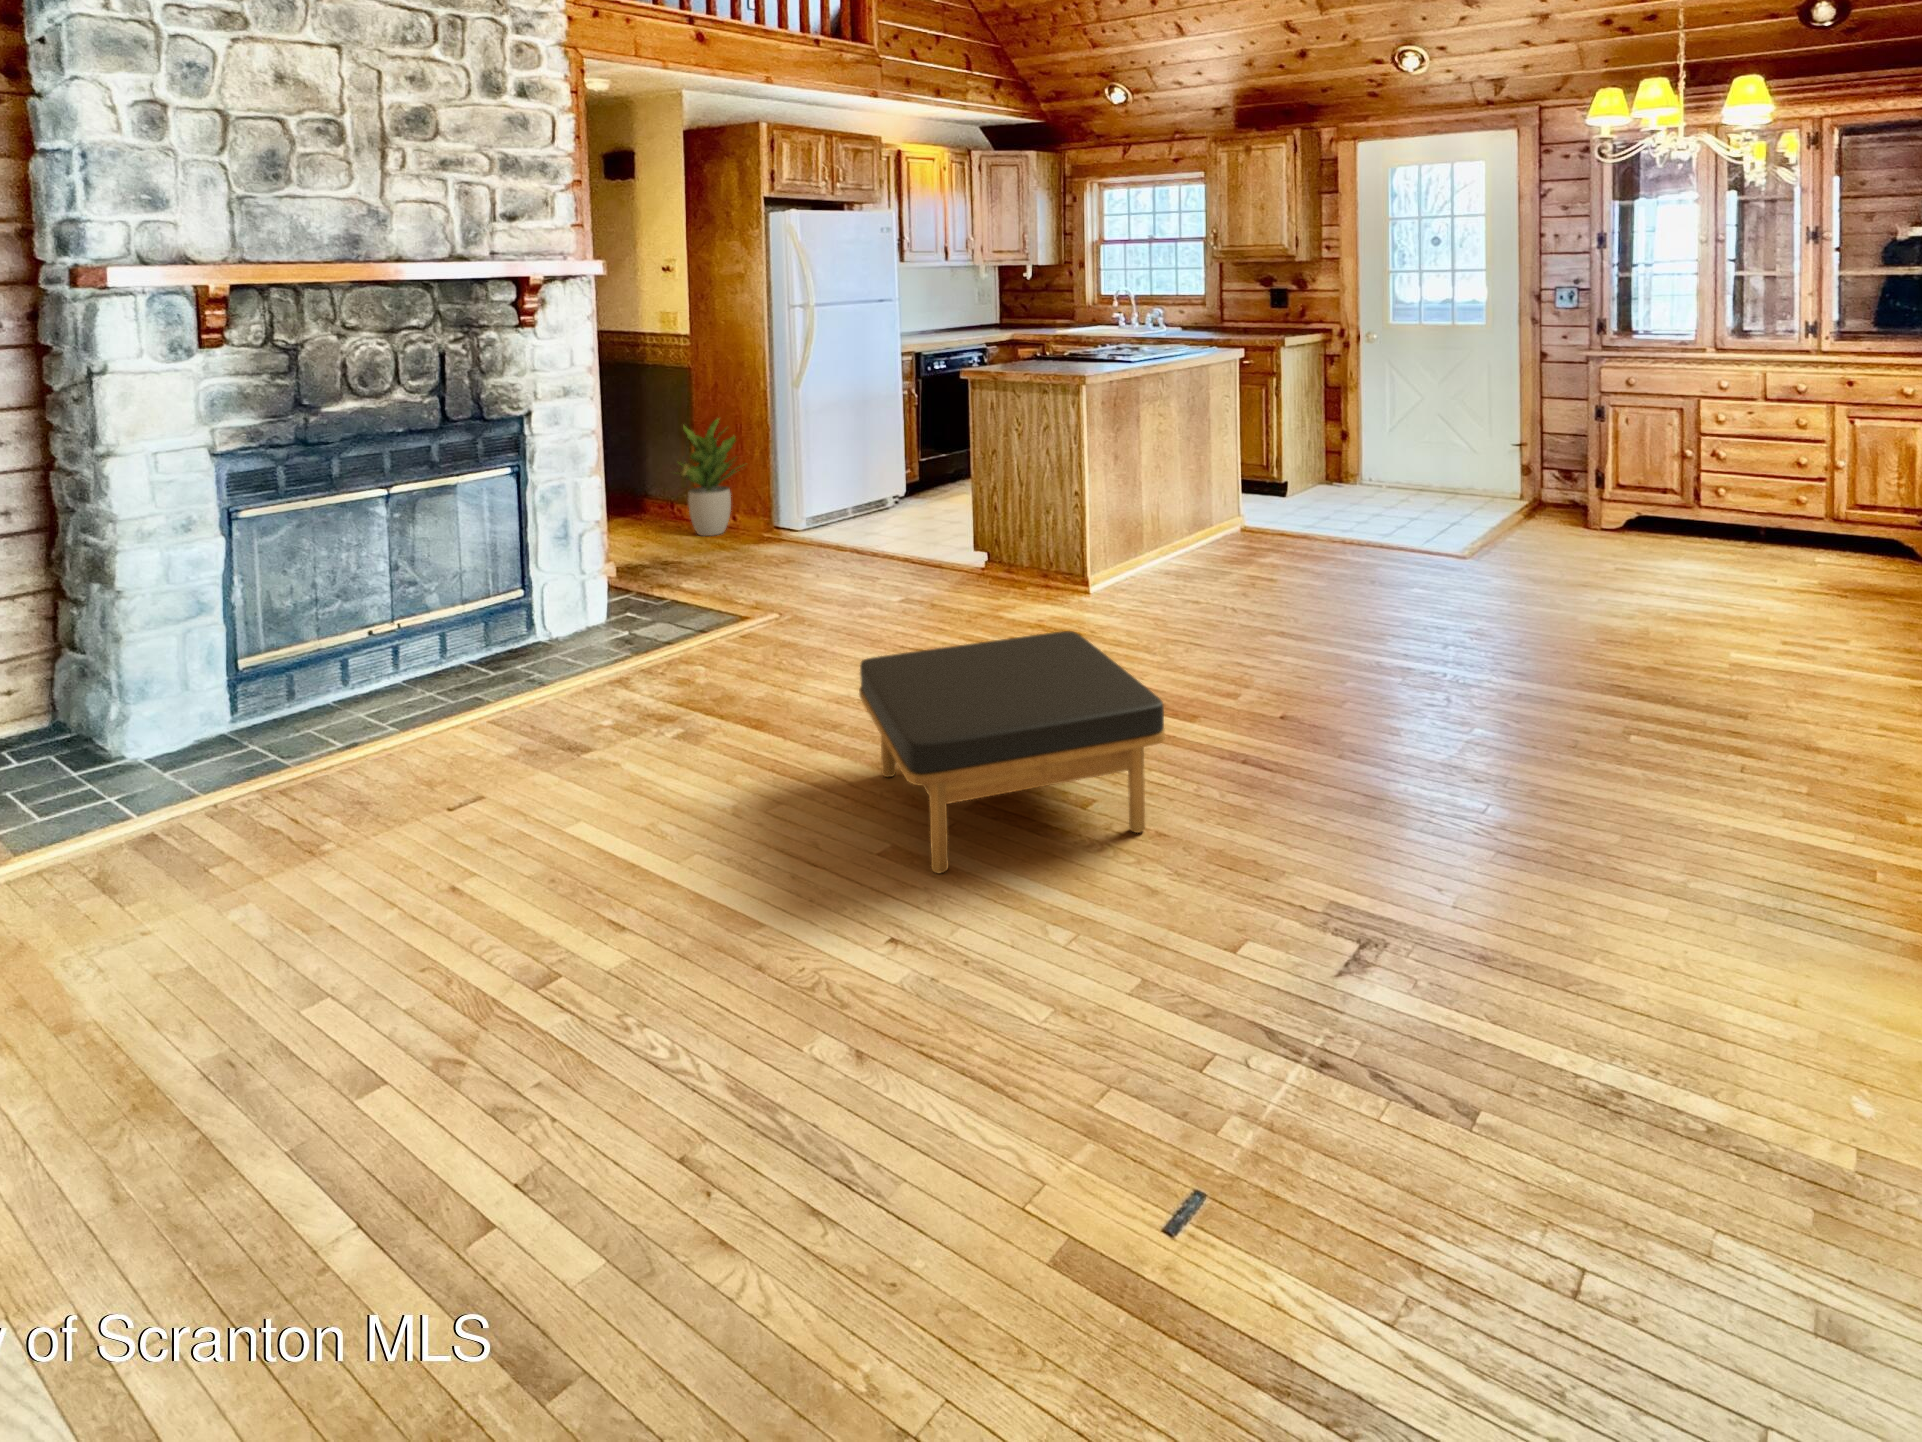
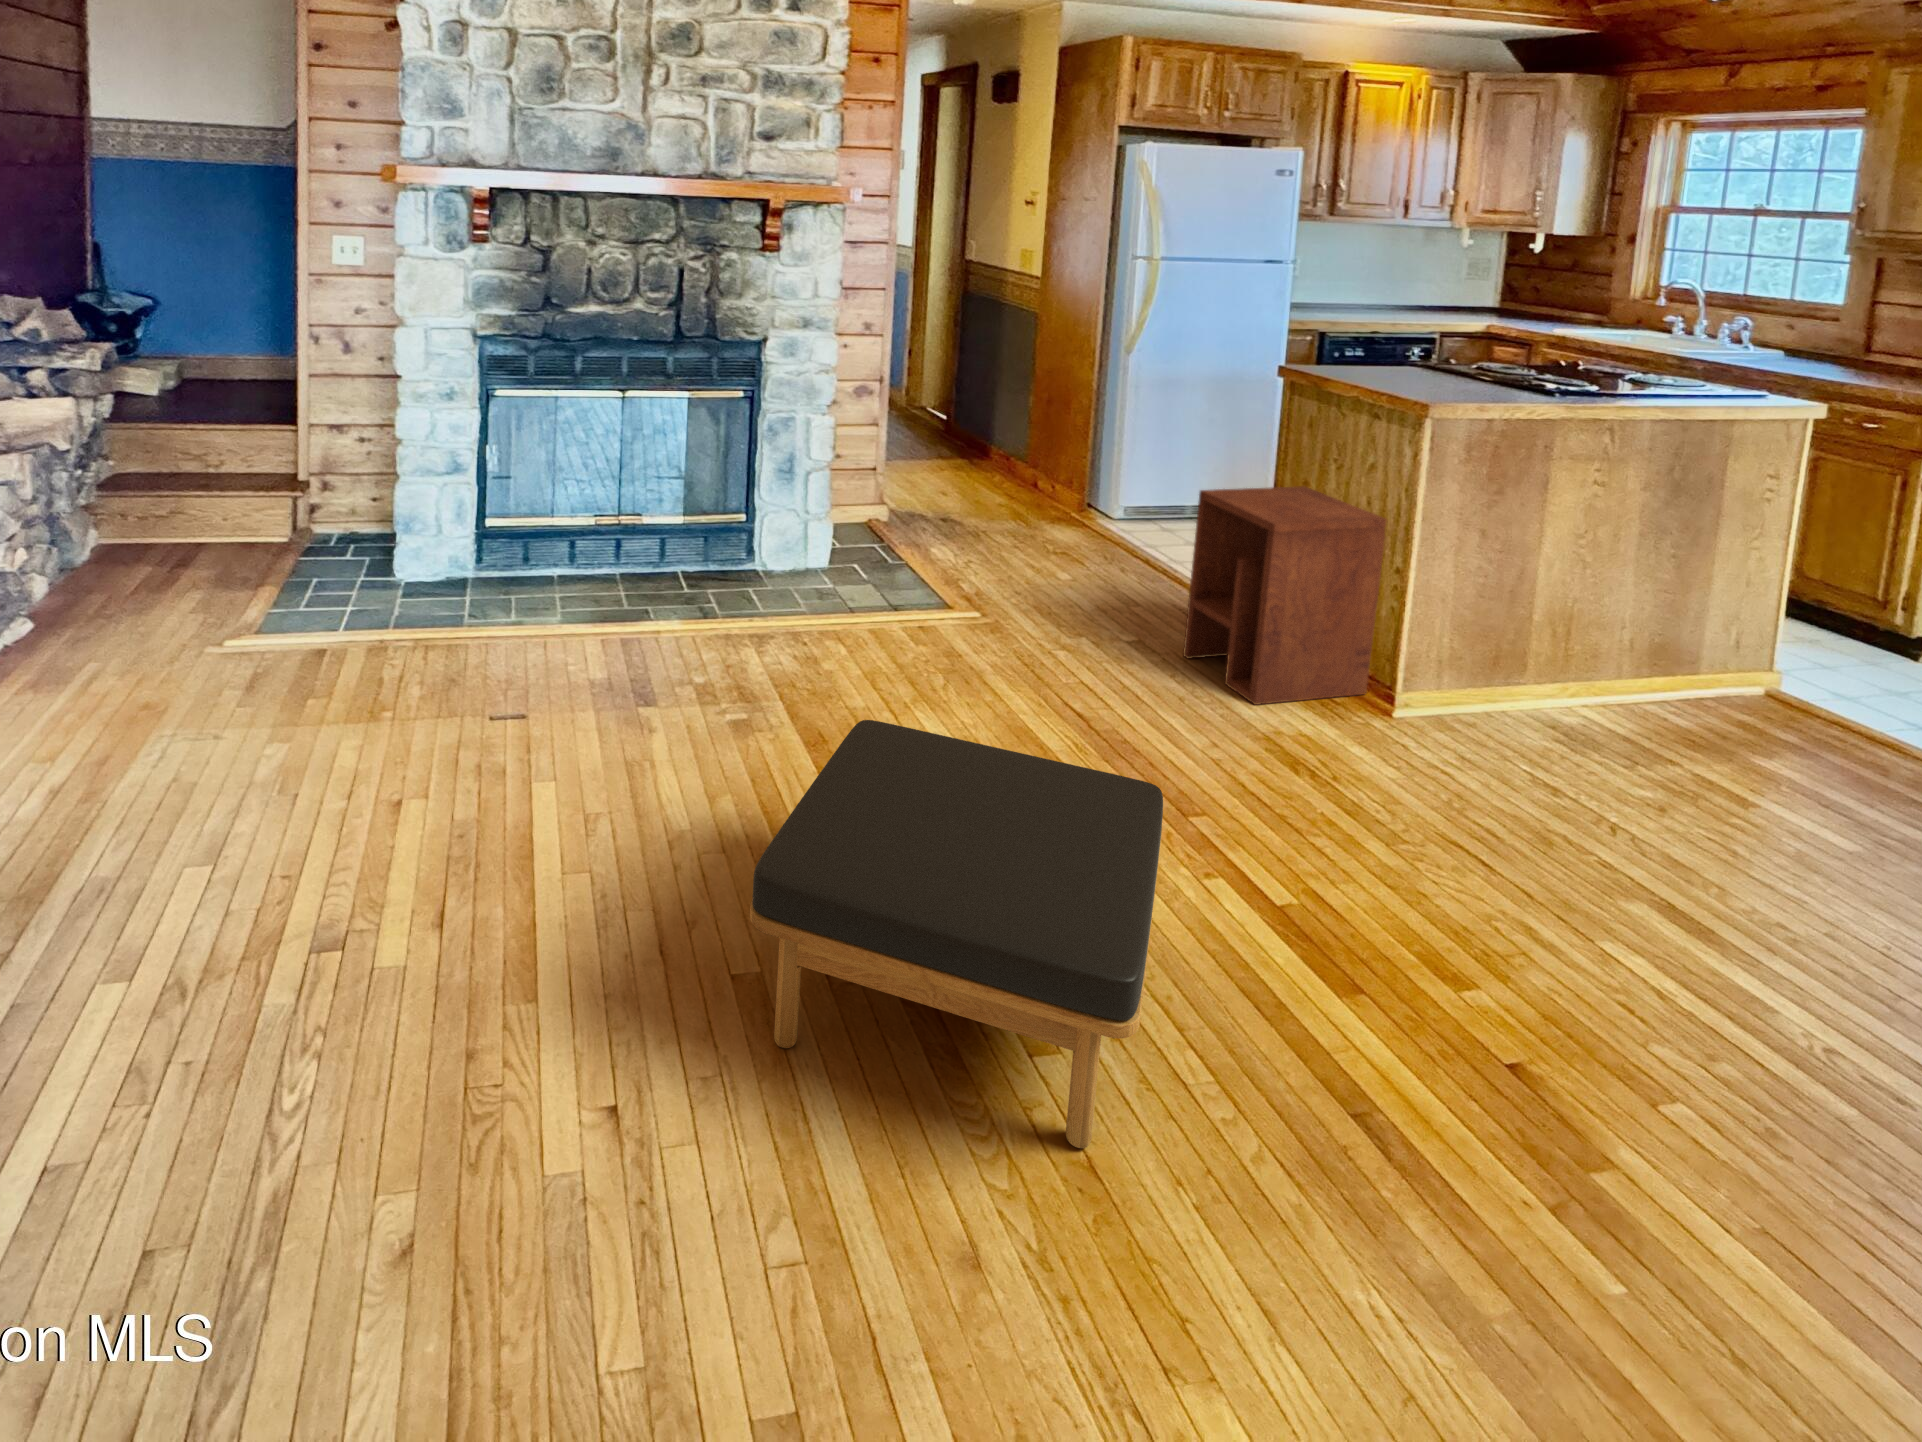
potted plant: present [677,419,743,536] -> none [985,368,1072,494]
side table: none [941,454,1068,613] -> present [1183,486,1387,705]

